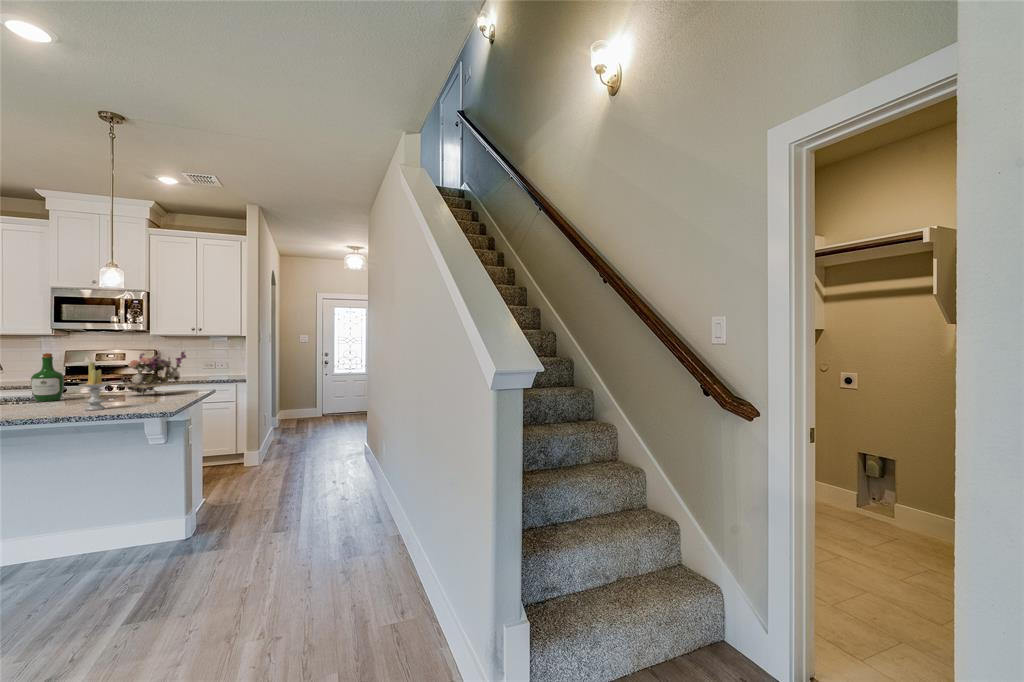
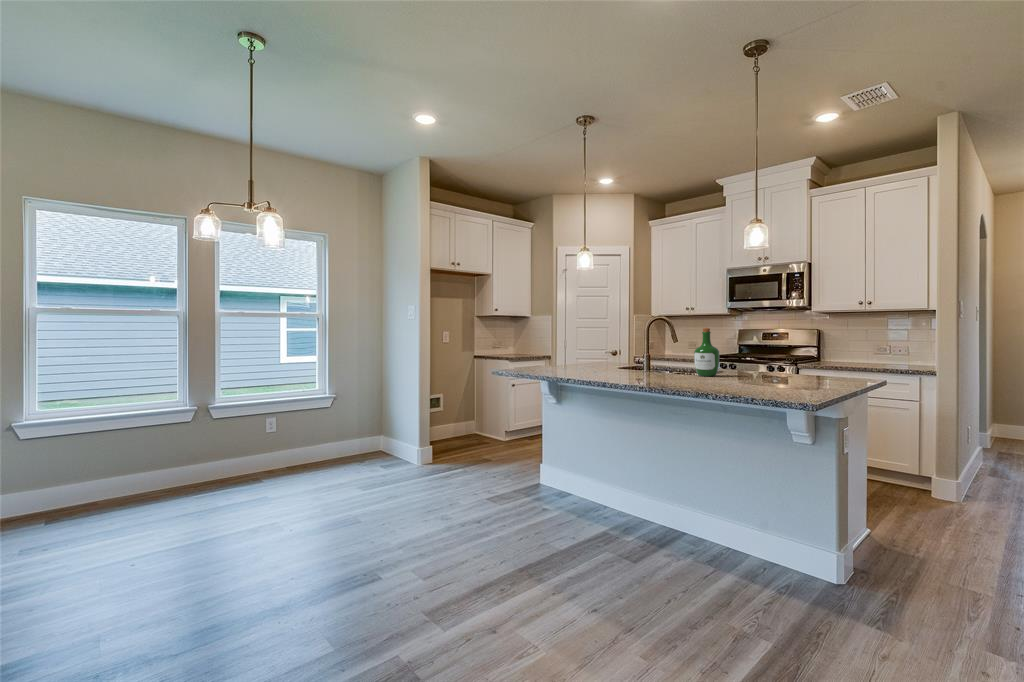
flower arrangement: present [120,352,186,394] -> none [766,326,846,379]
candle: present [79,362,111,410] -> none [719,335,749,390]

